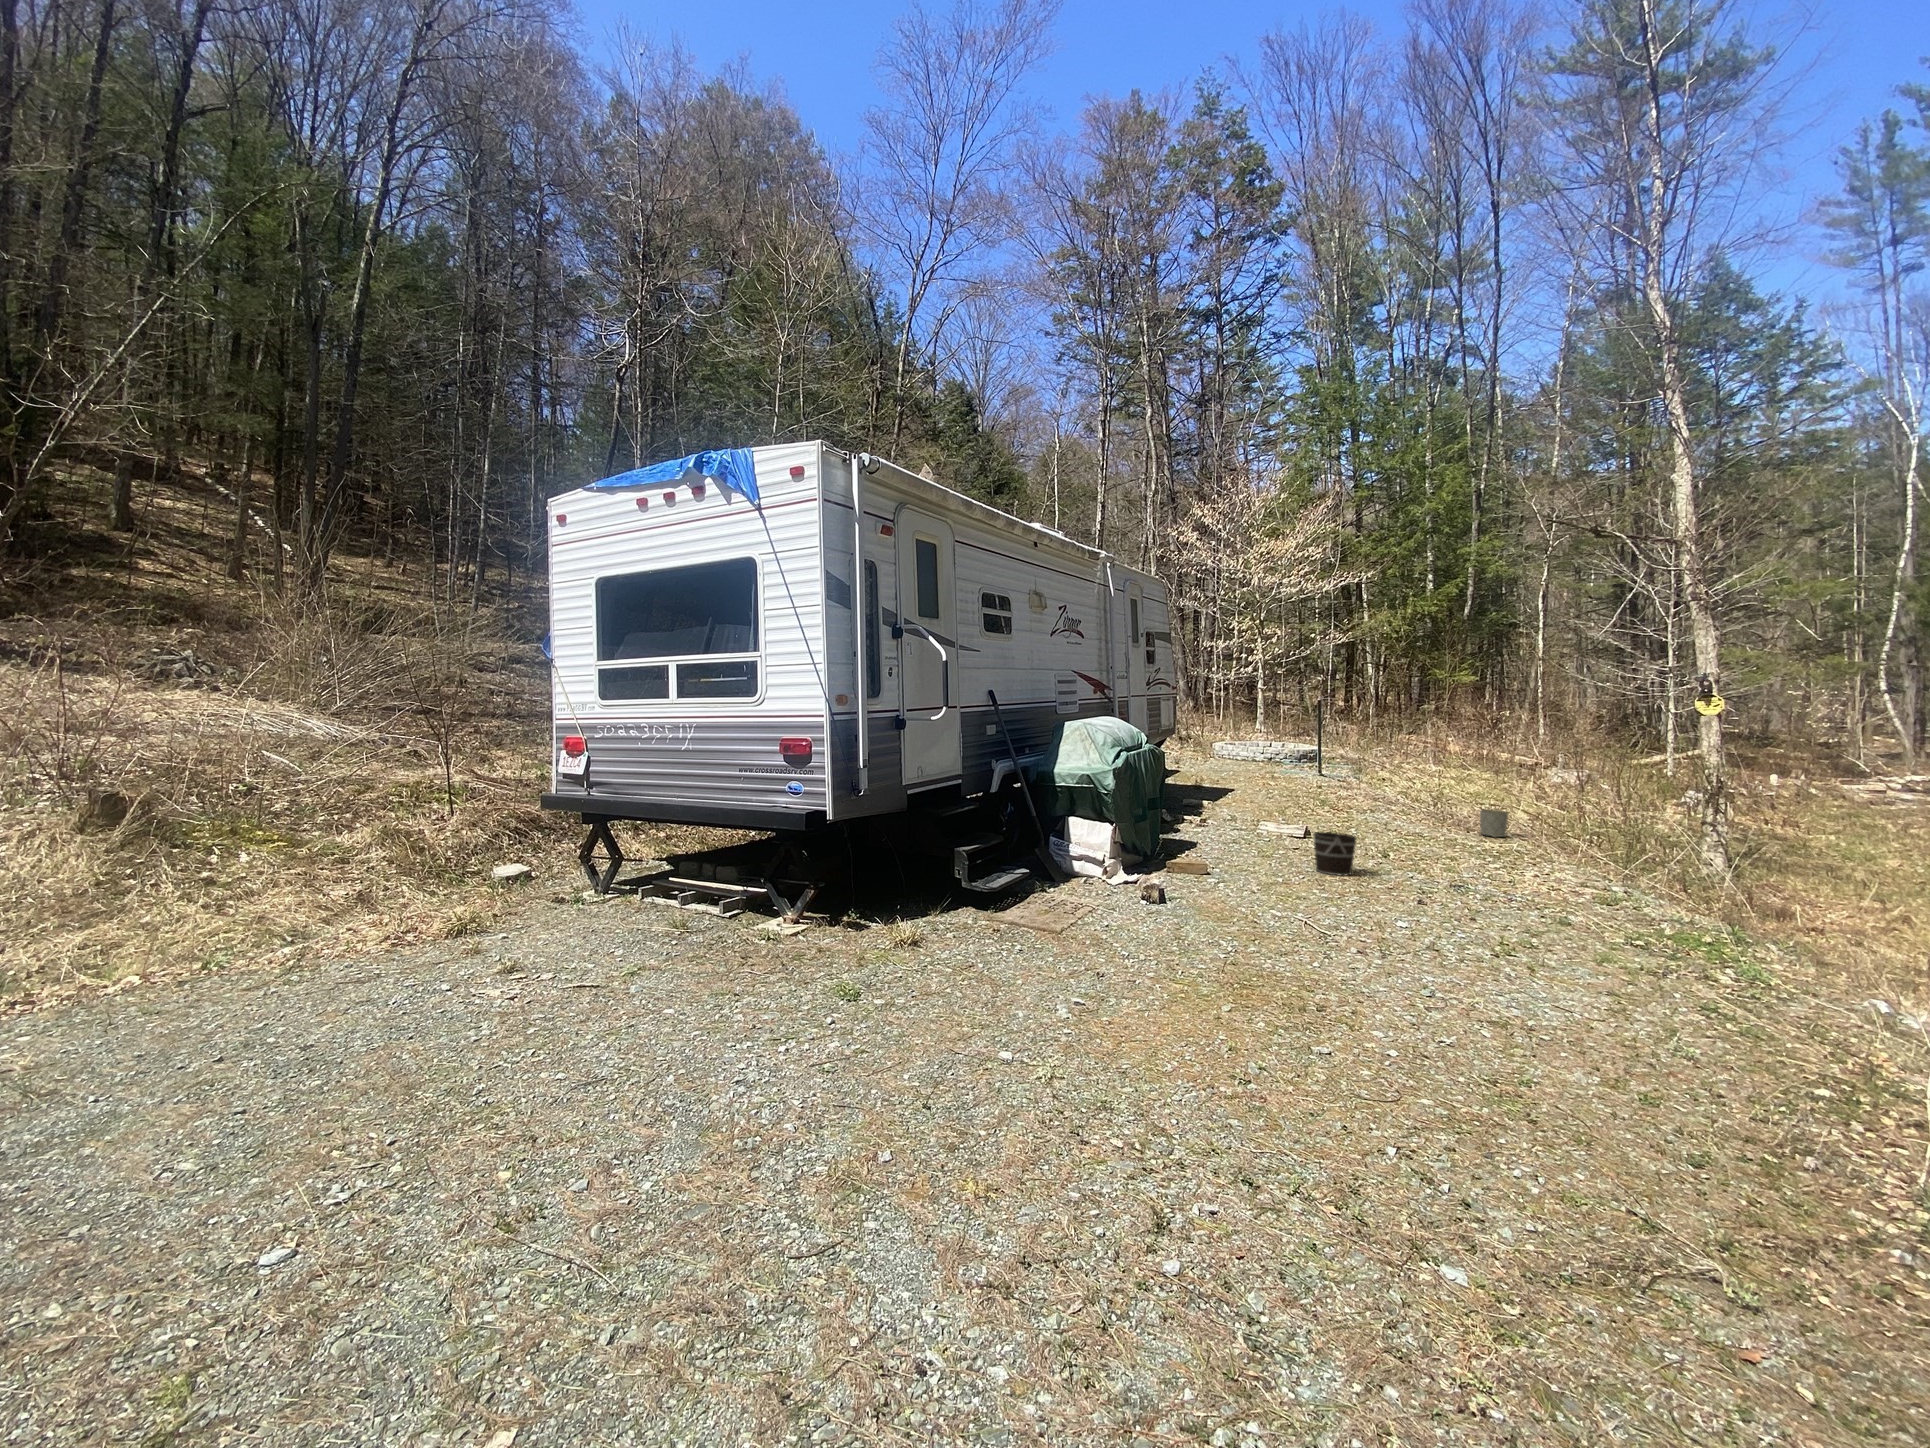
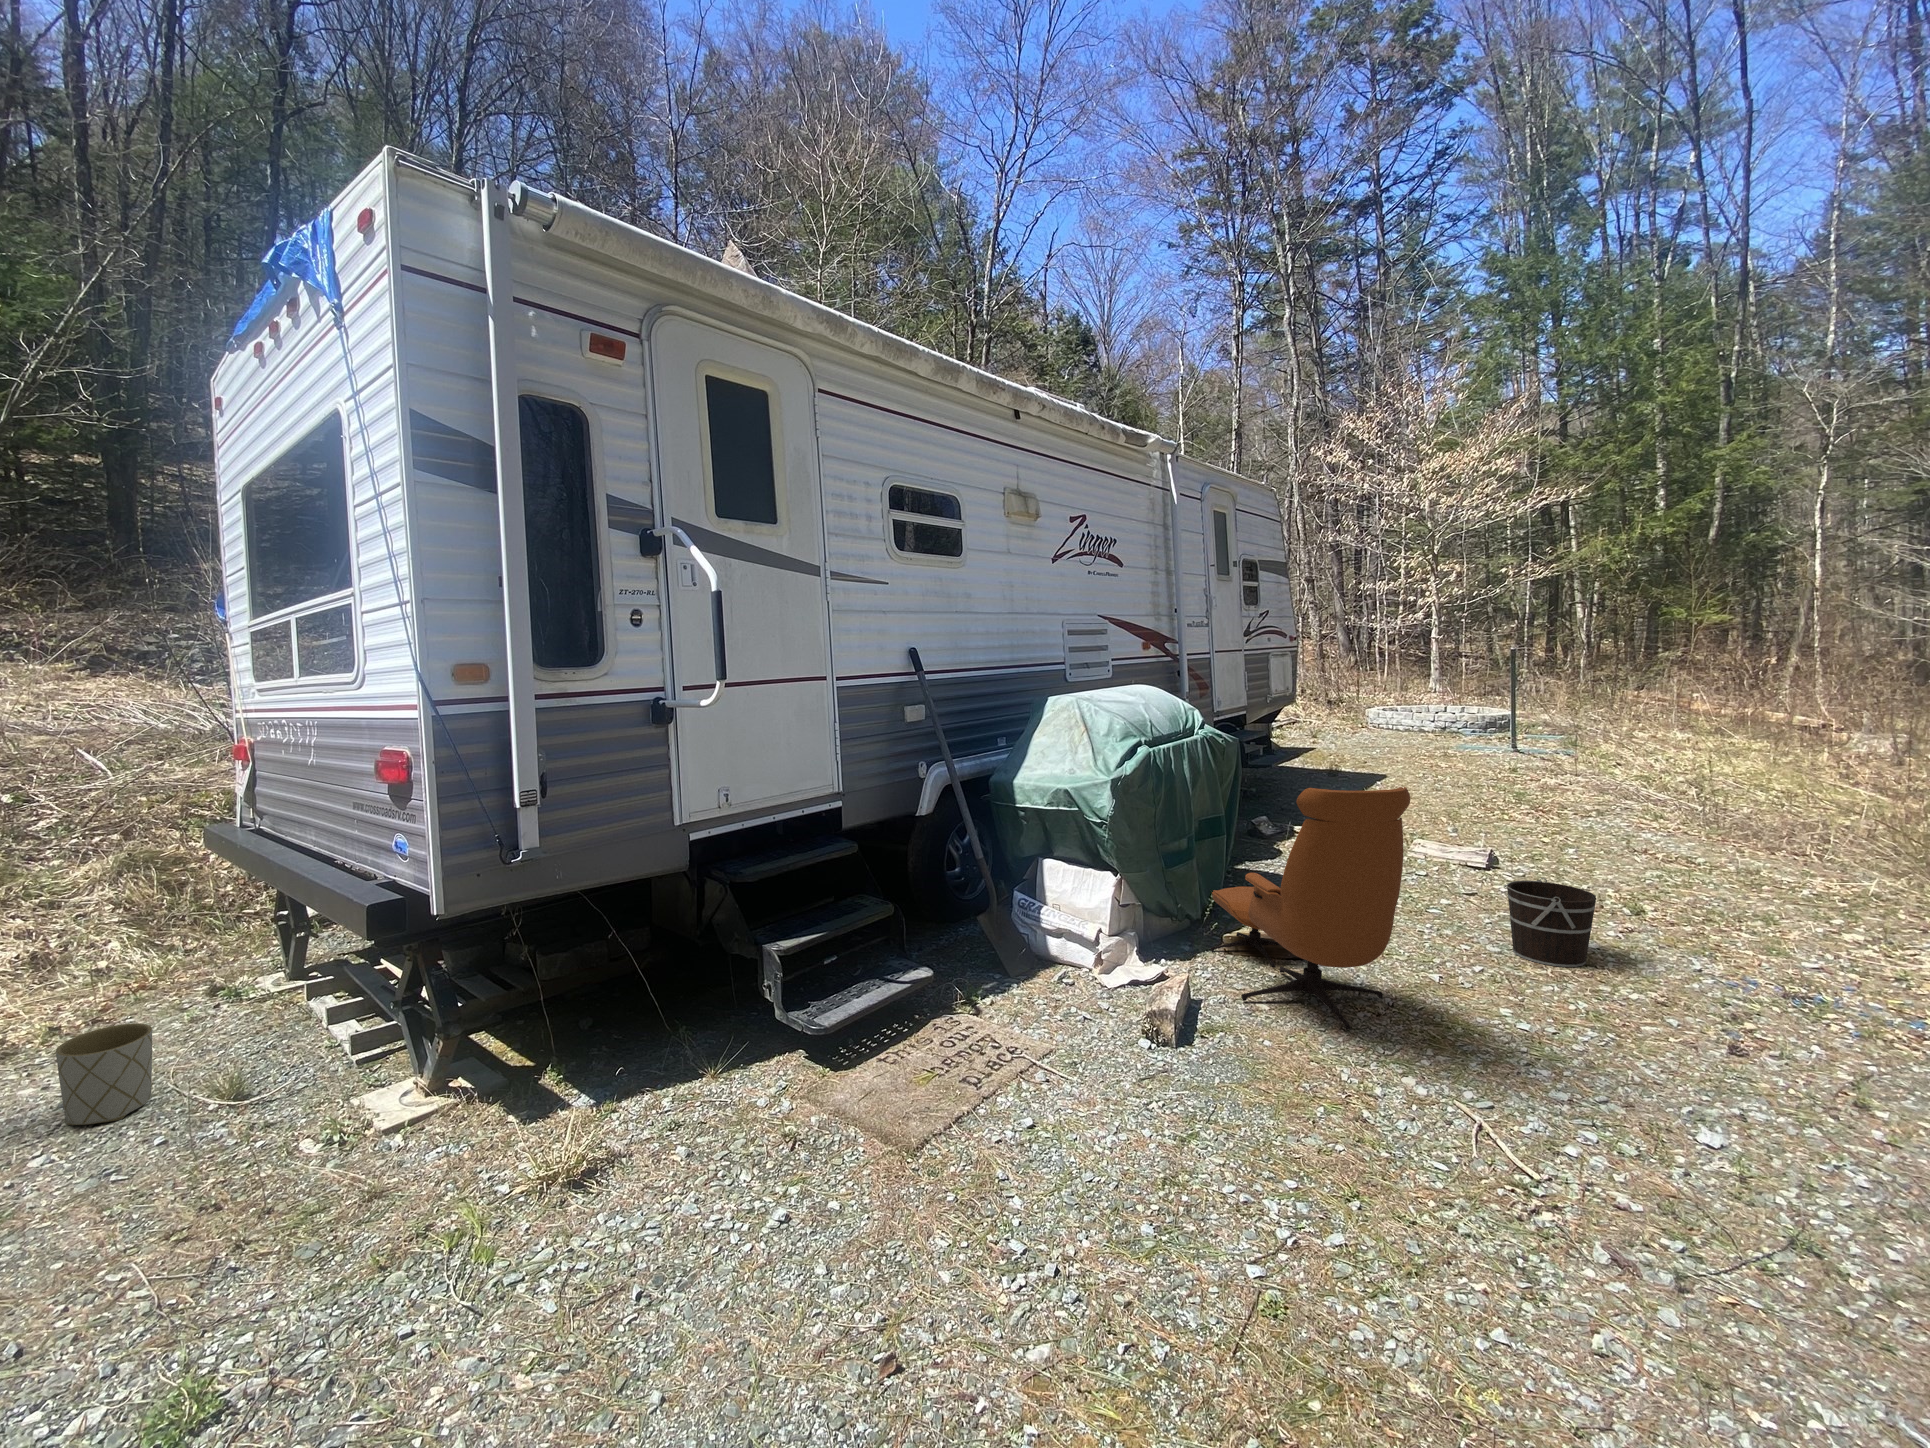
lounge chair: none [1157,770,1270,896] -> present [1211,787,1410,1030]
planter: present [1480,809,1508,837] -> present [56,1023,152,1125]

